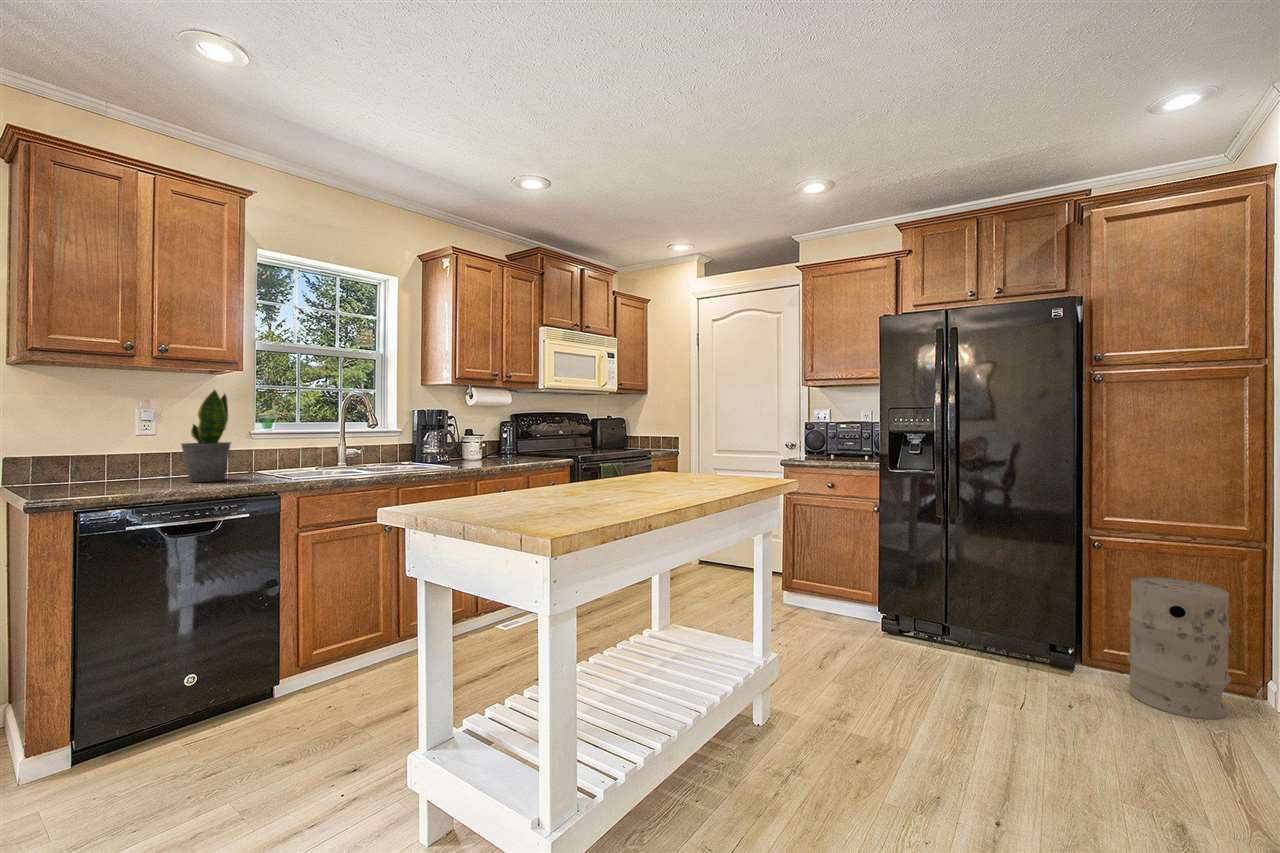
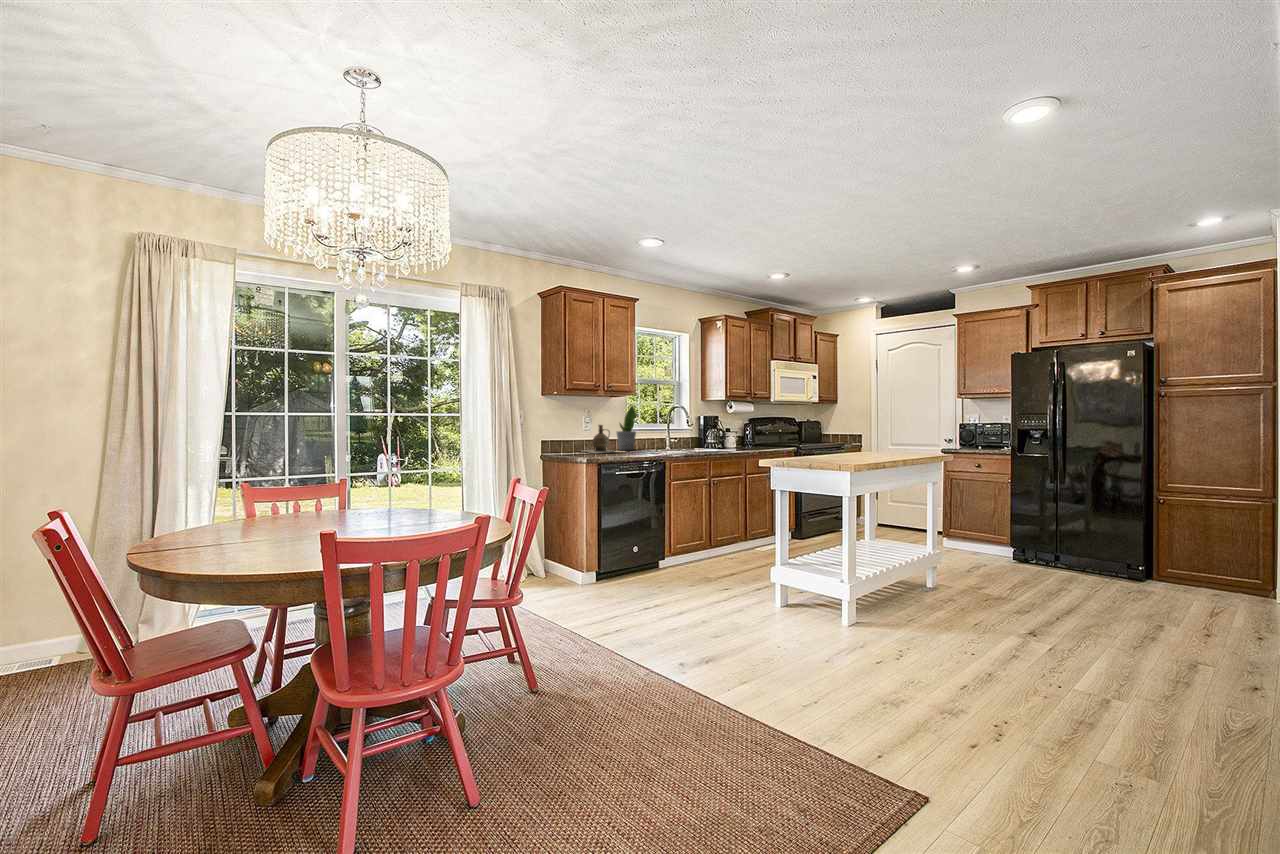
ceramic jug: none [50,431,152,498] -> present [586,425,615,453]
trash can: present [1127,577,1231,719] -> none [1175,520,1242,602]

